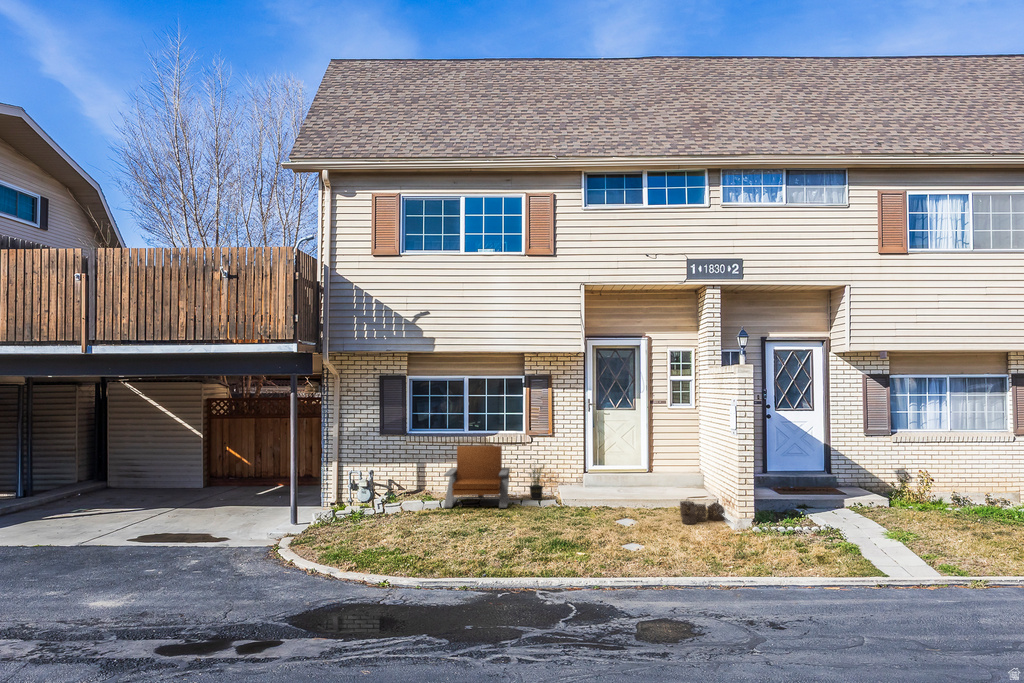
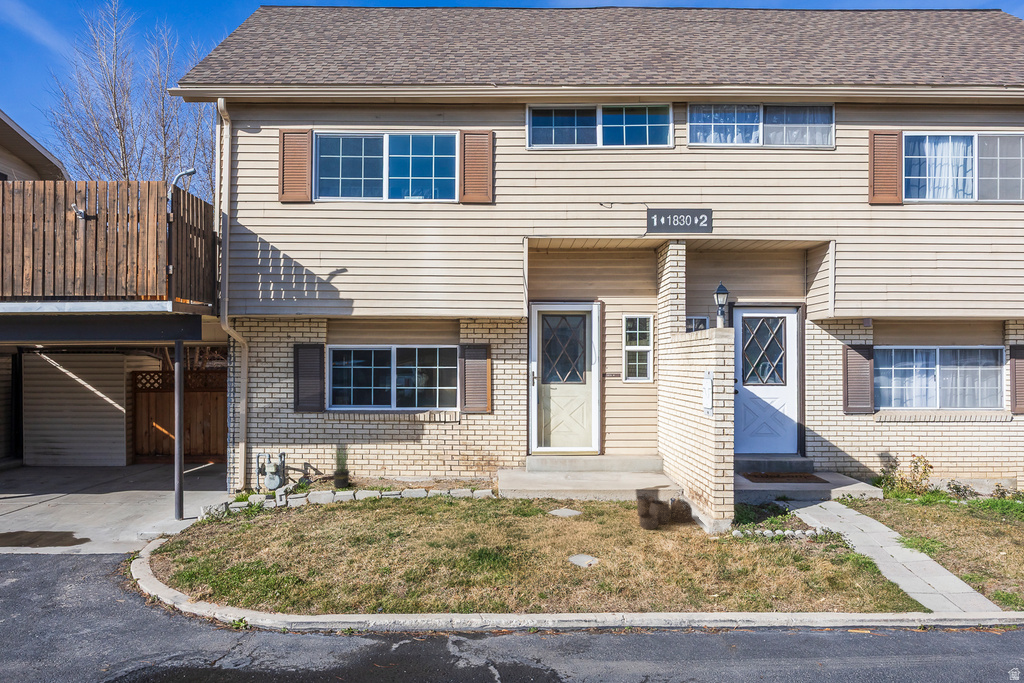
lounge chair: present [444,446,510,508] -> none [357,425,442,501]
potted plant: present [529,468,544,500] -> present [333,447,350,487]

